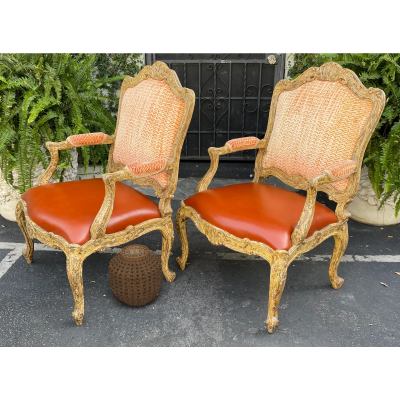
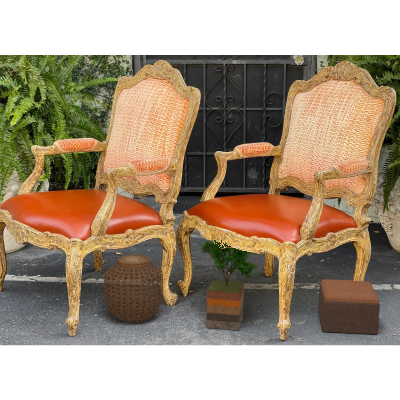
potted tree: none [194,231,250,316] -> present [201,238,258,331]
footstool: none [298,263,359,319] -> present [318,279,380,334]

